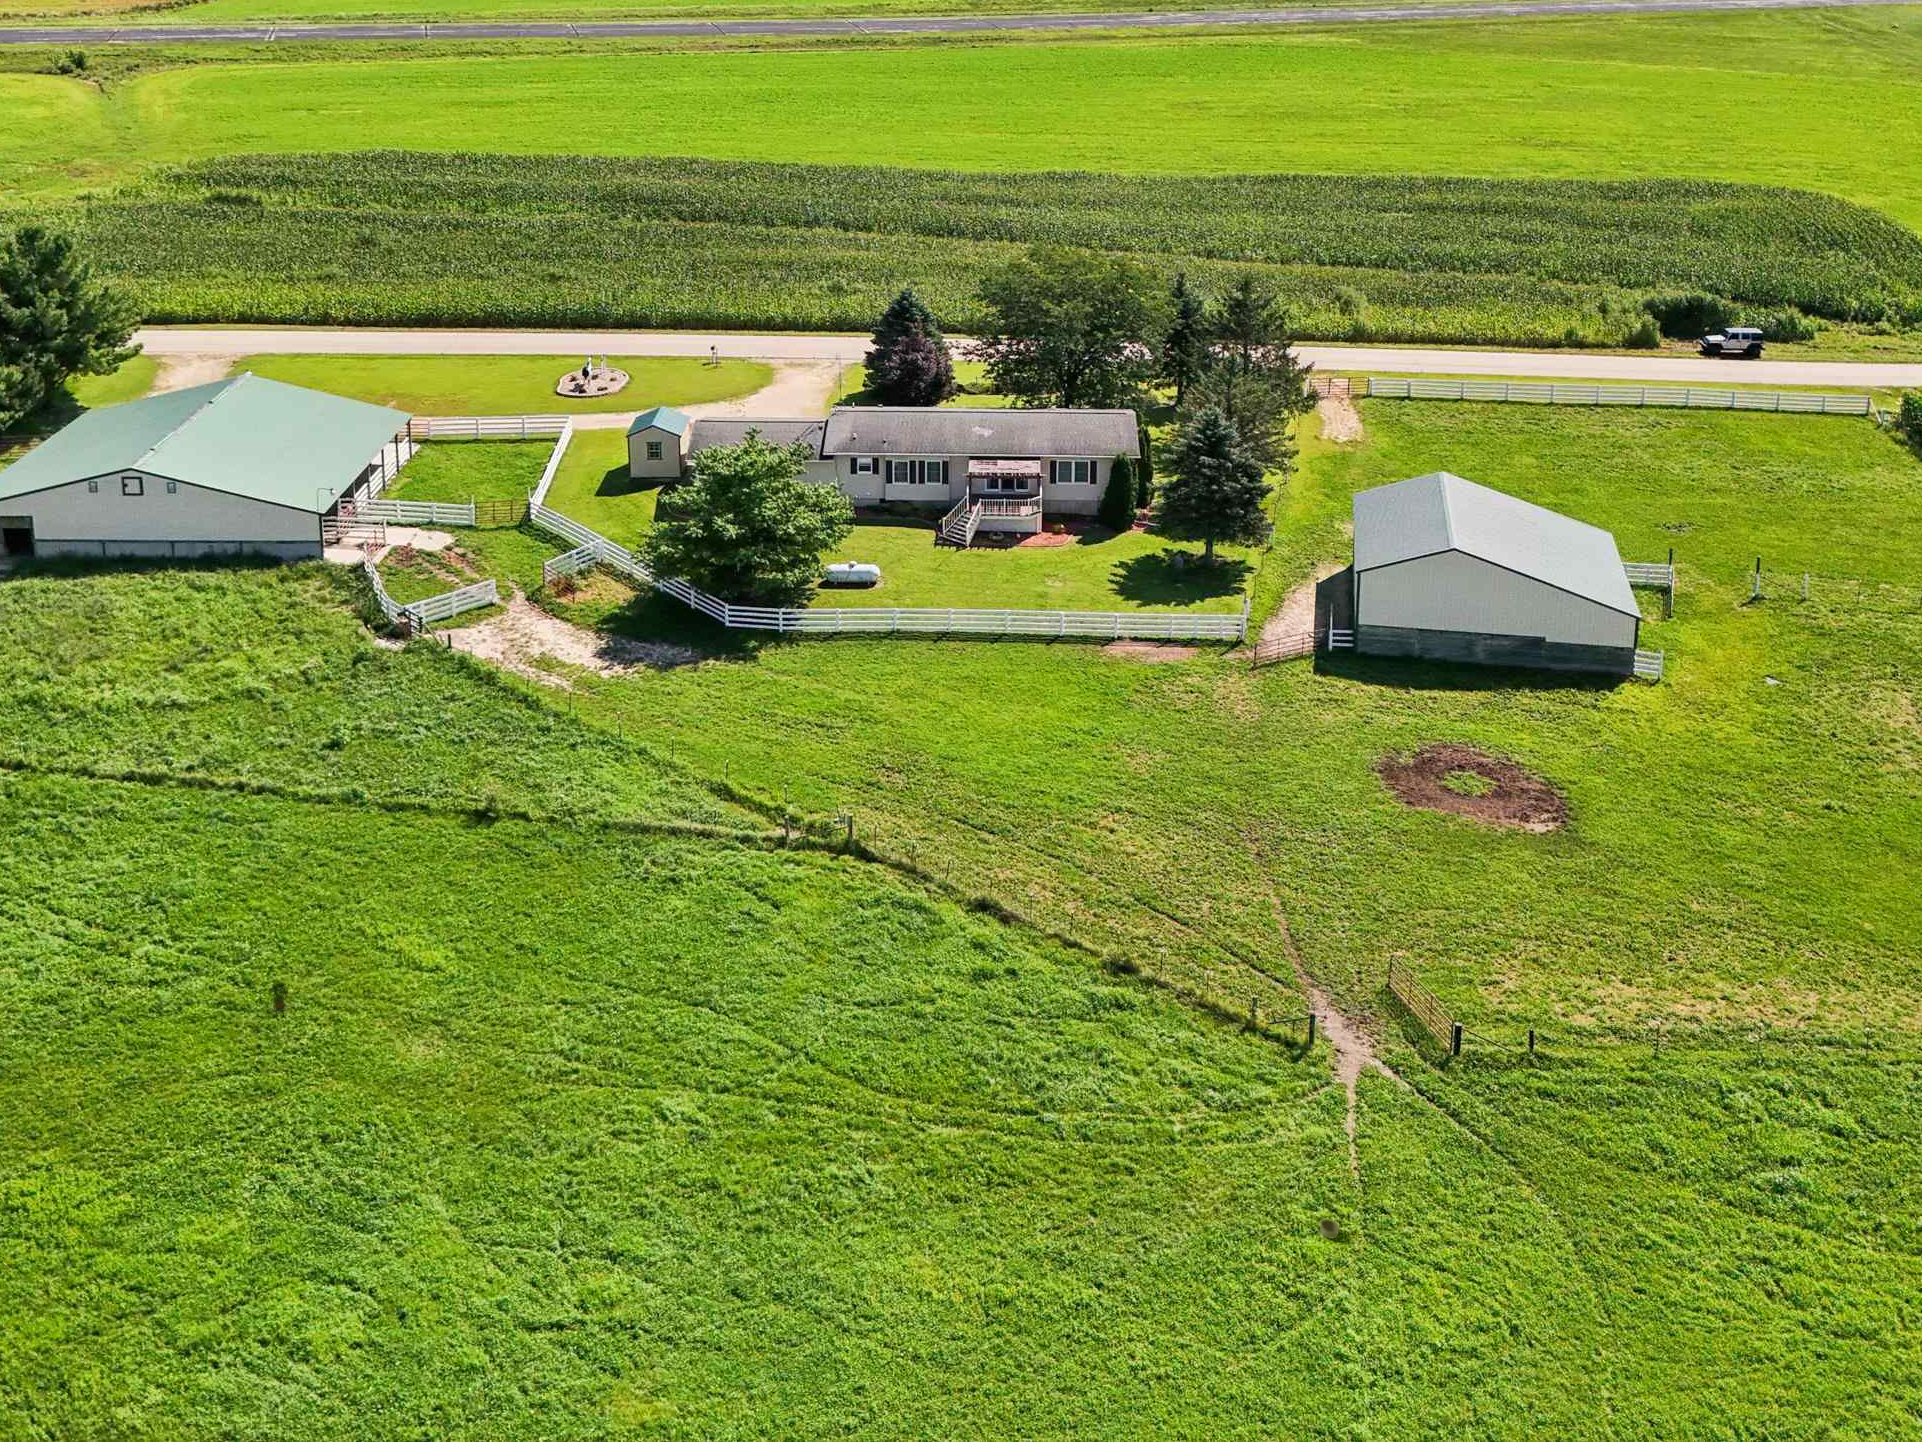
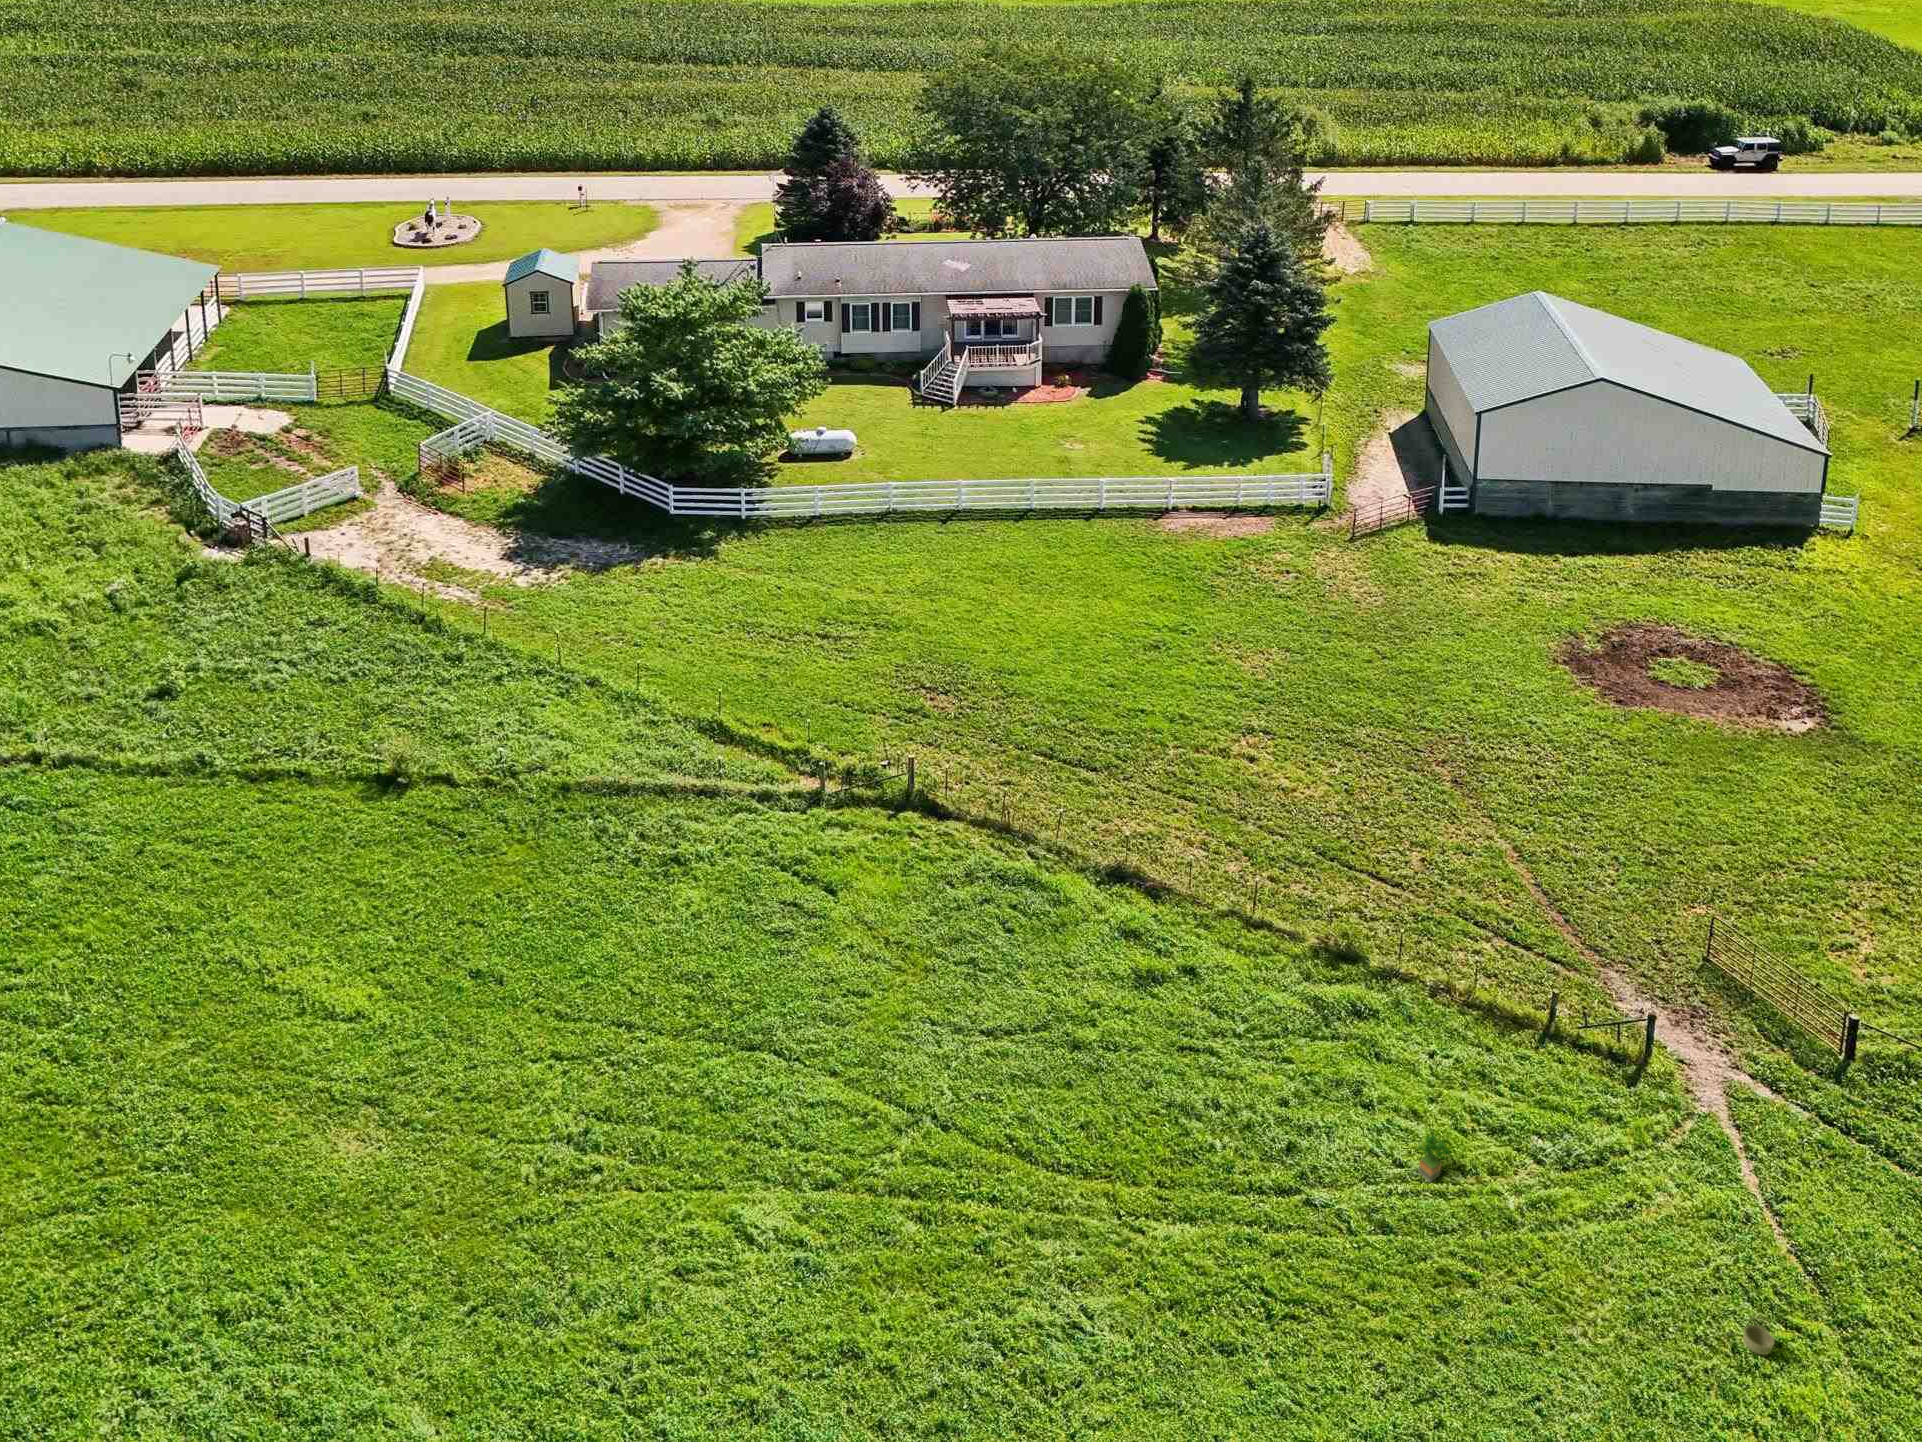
potted tree: present [269,983,288,1013] -> present [1418,1135,1451,1182]

